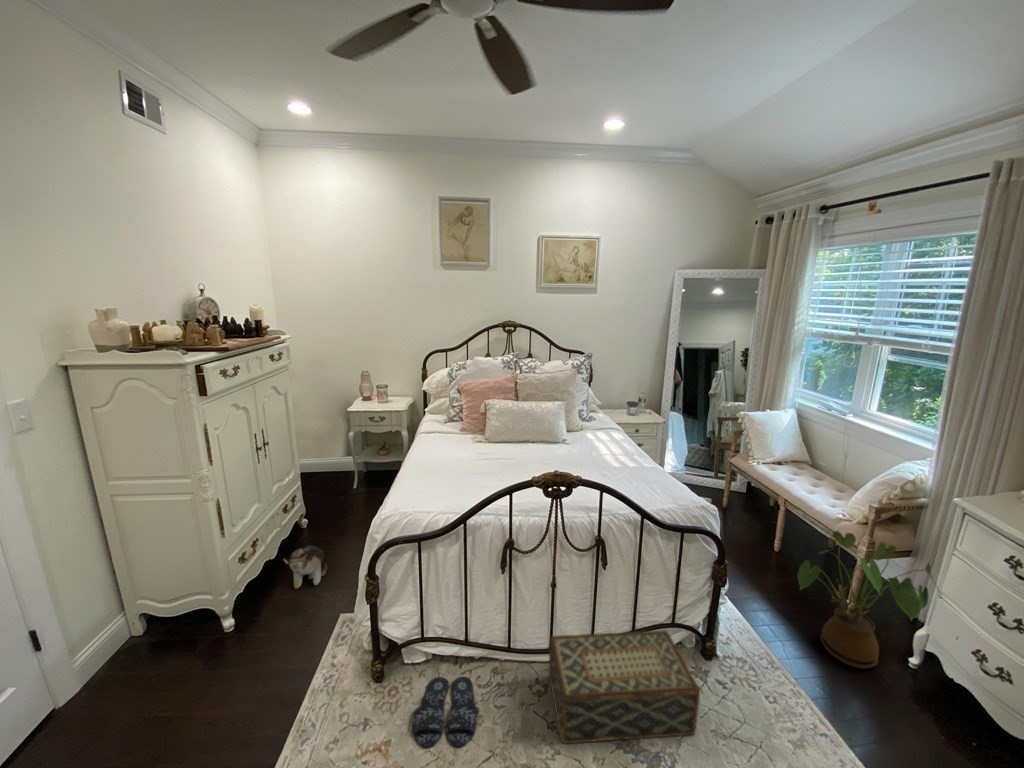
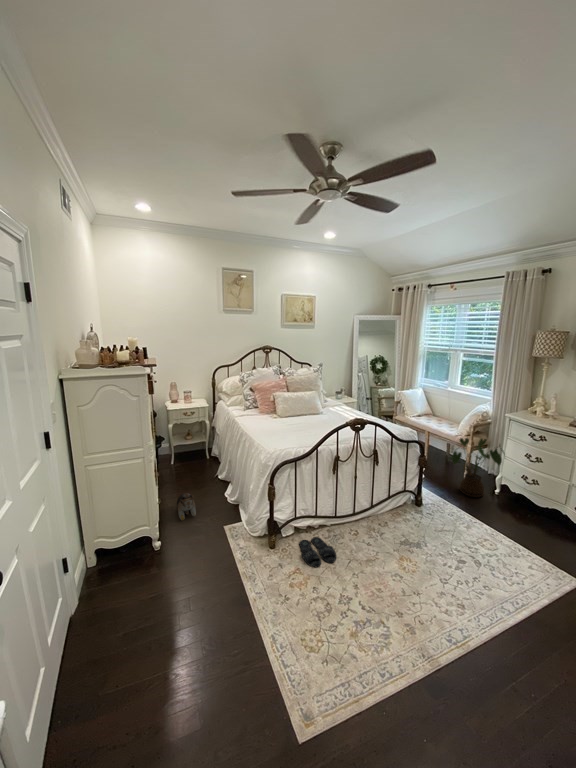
woven basket: present [549,631,701,743] -> none [355,493,431,550]

